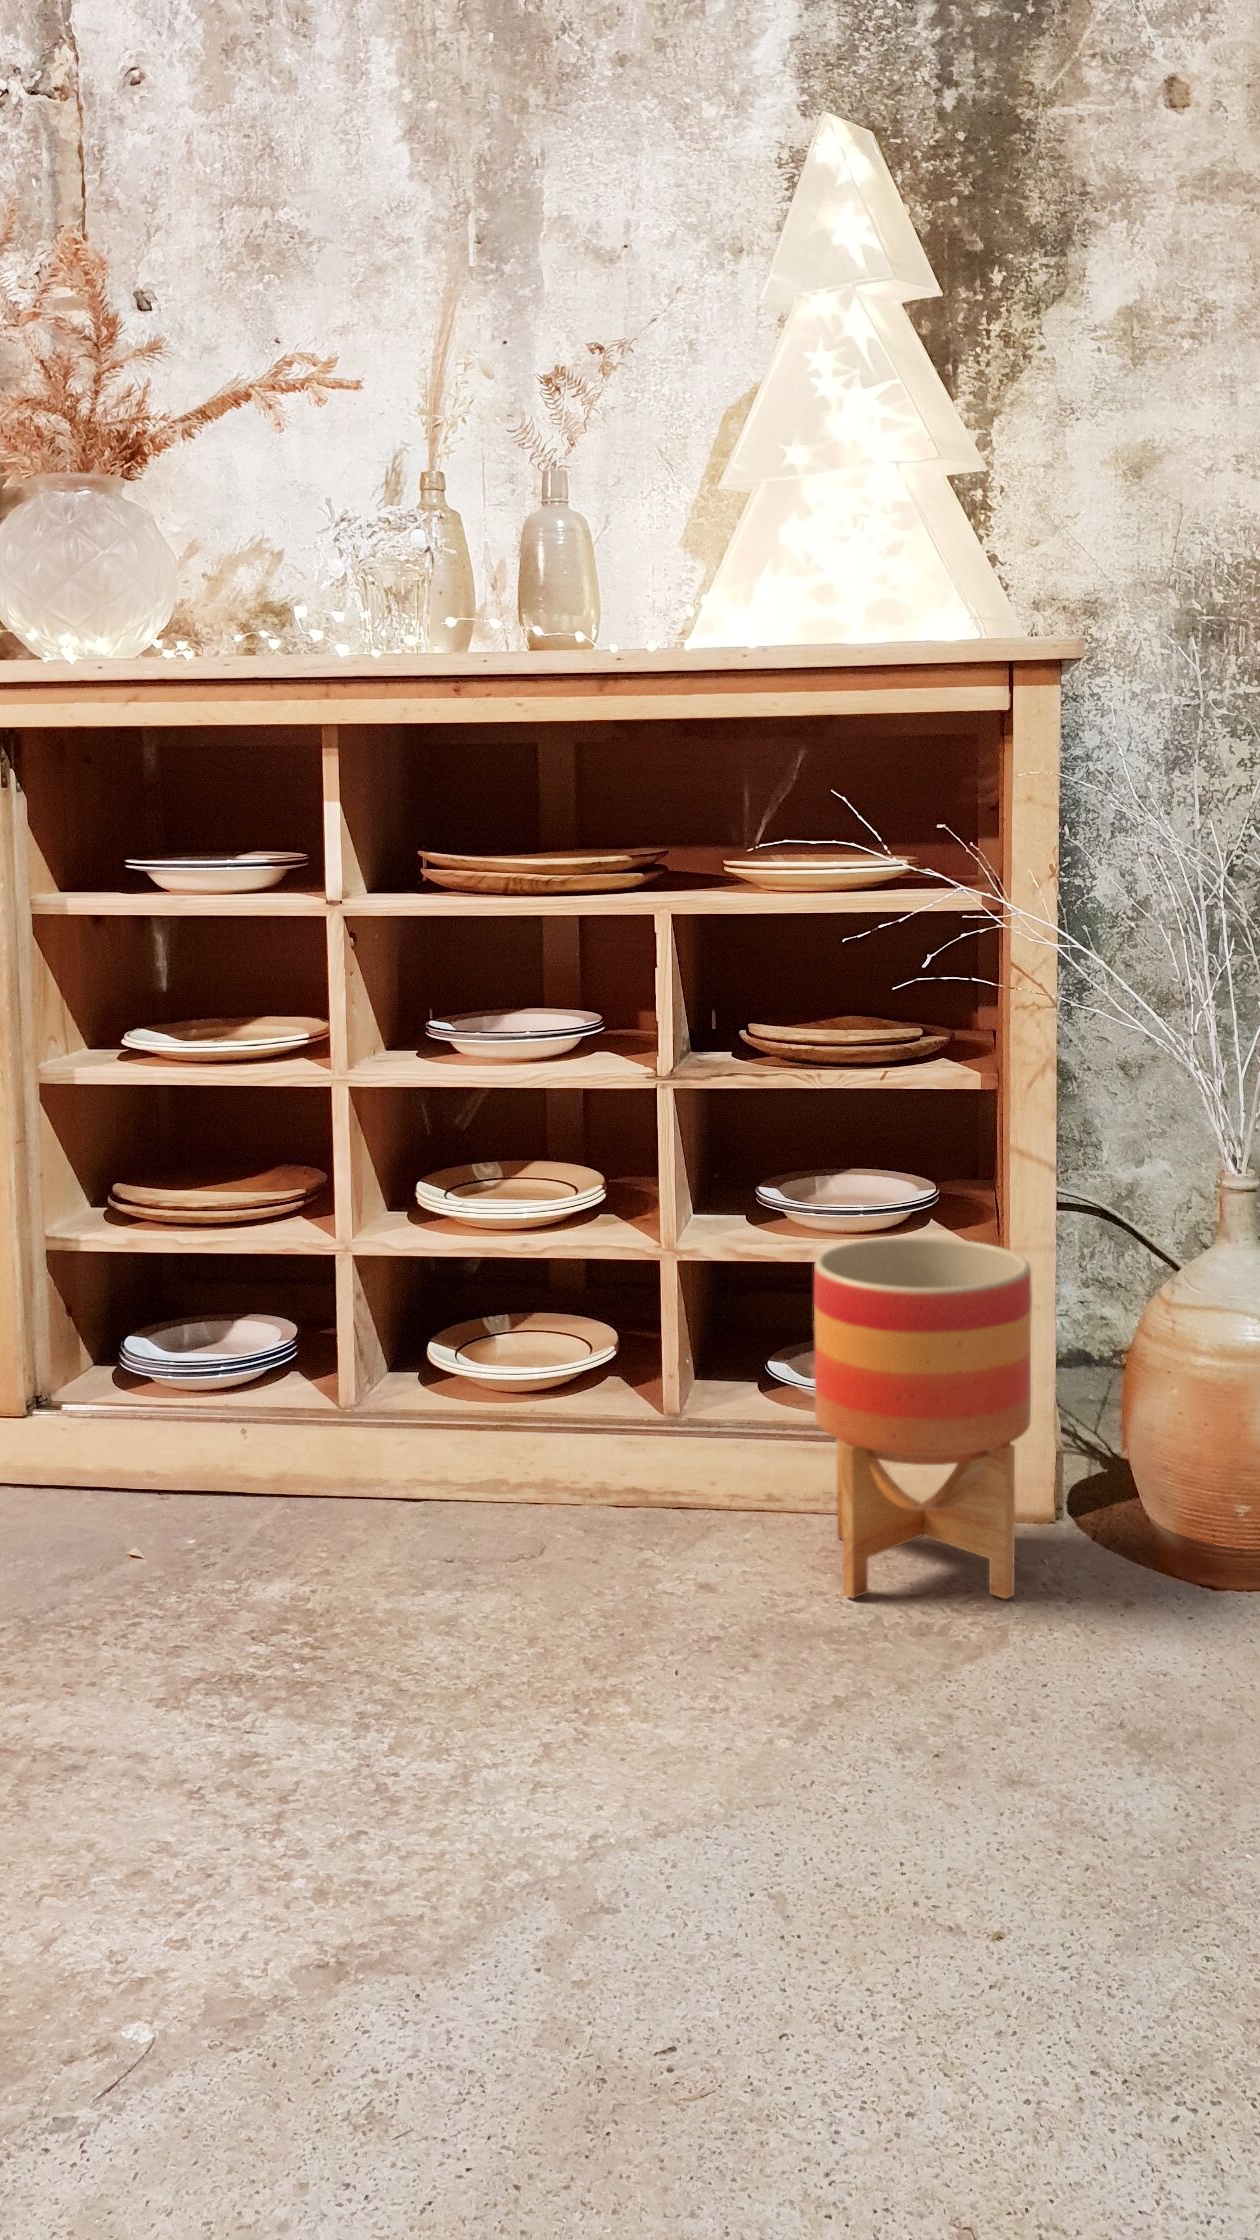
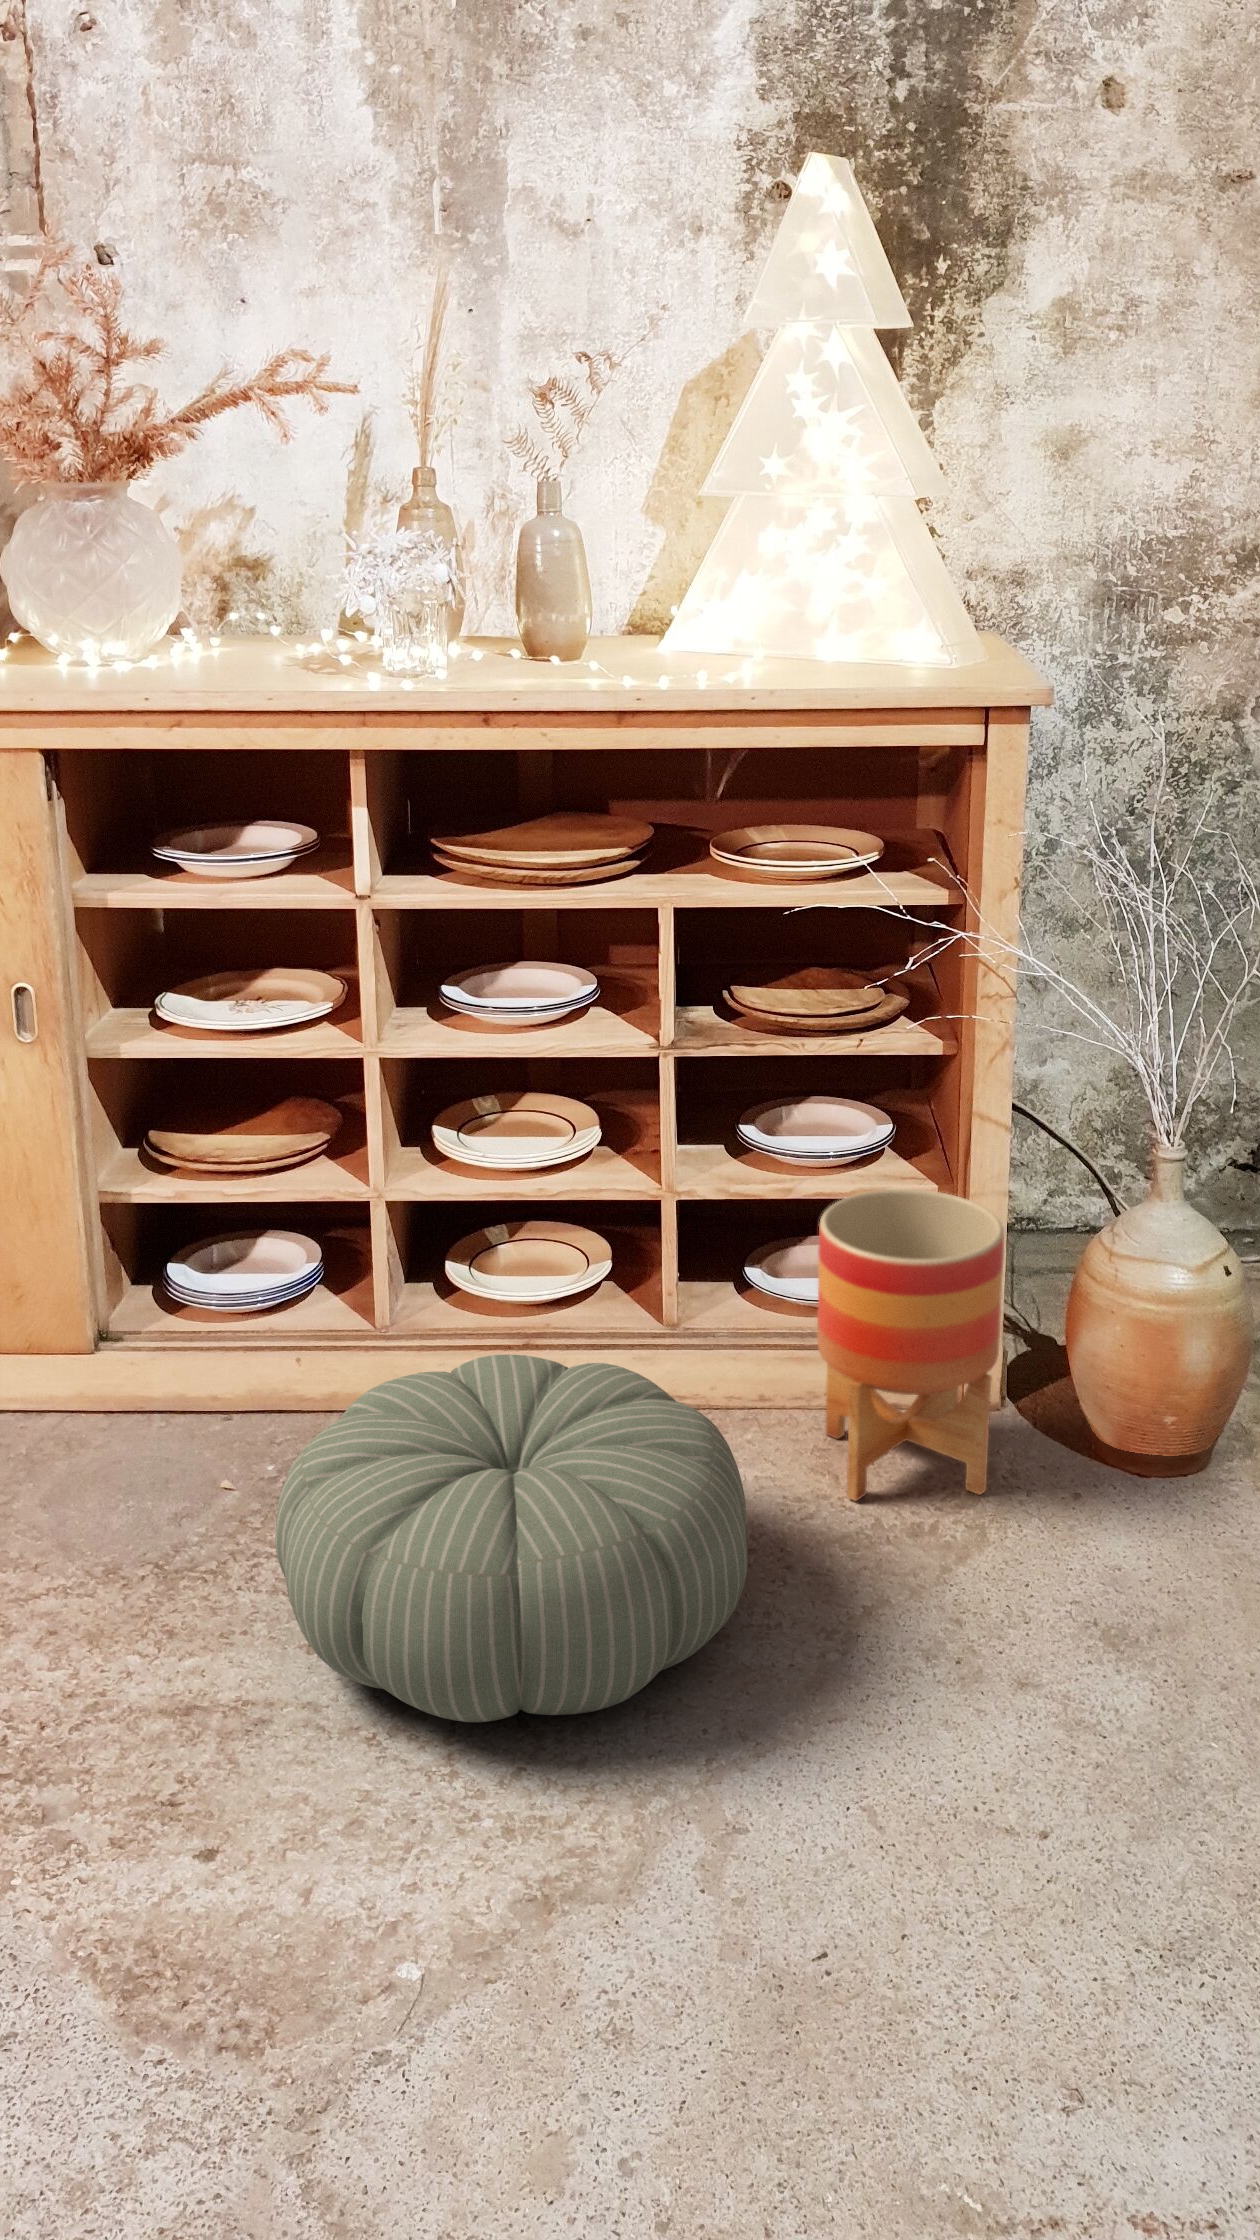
pouf: none [129,1393,689,1775] -> present [275,1354,748,1722]

